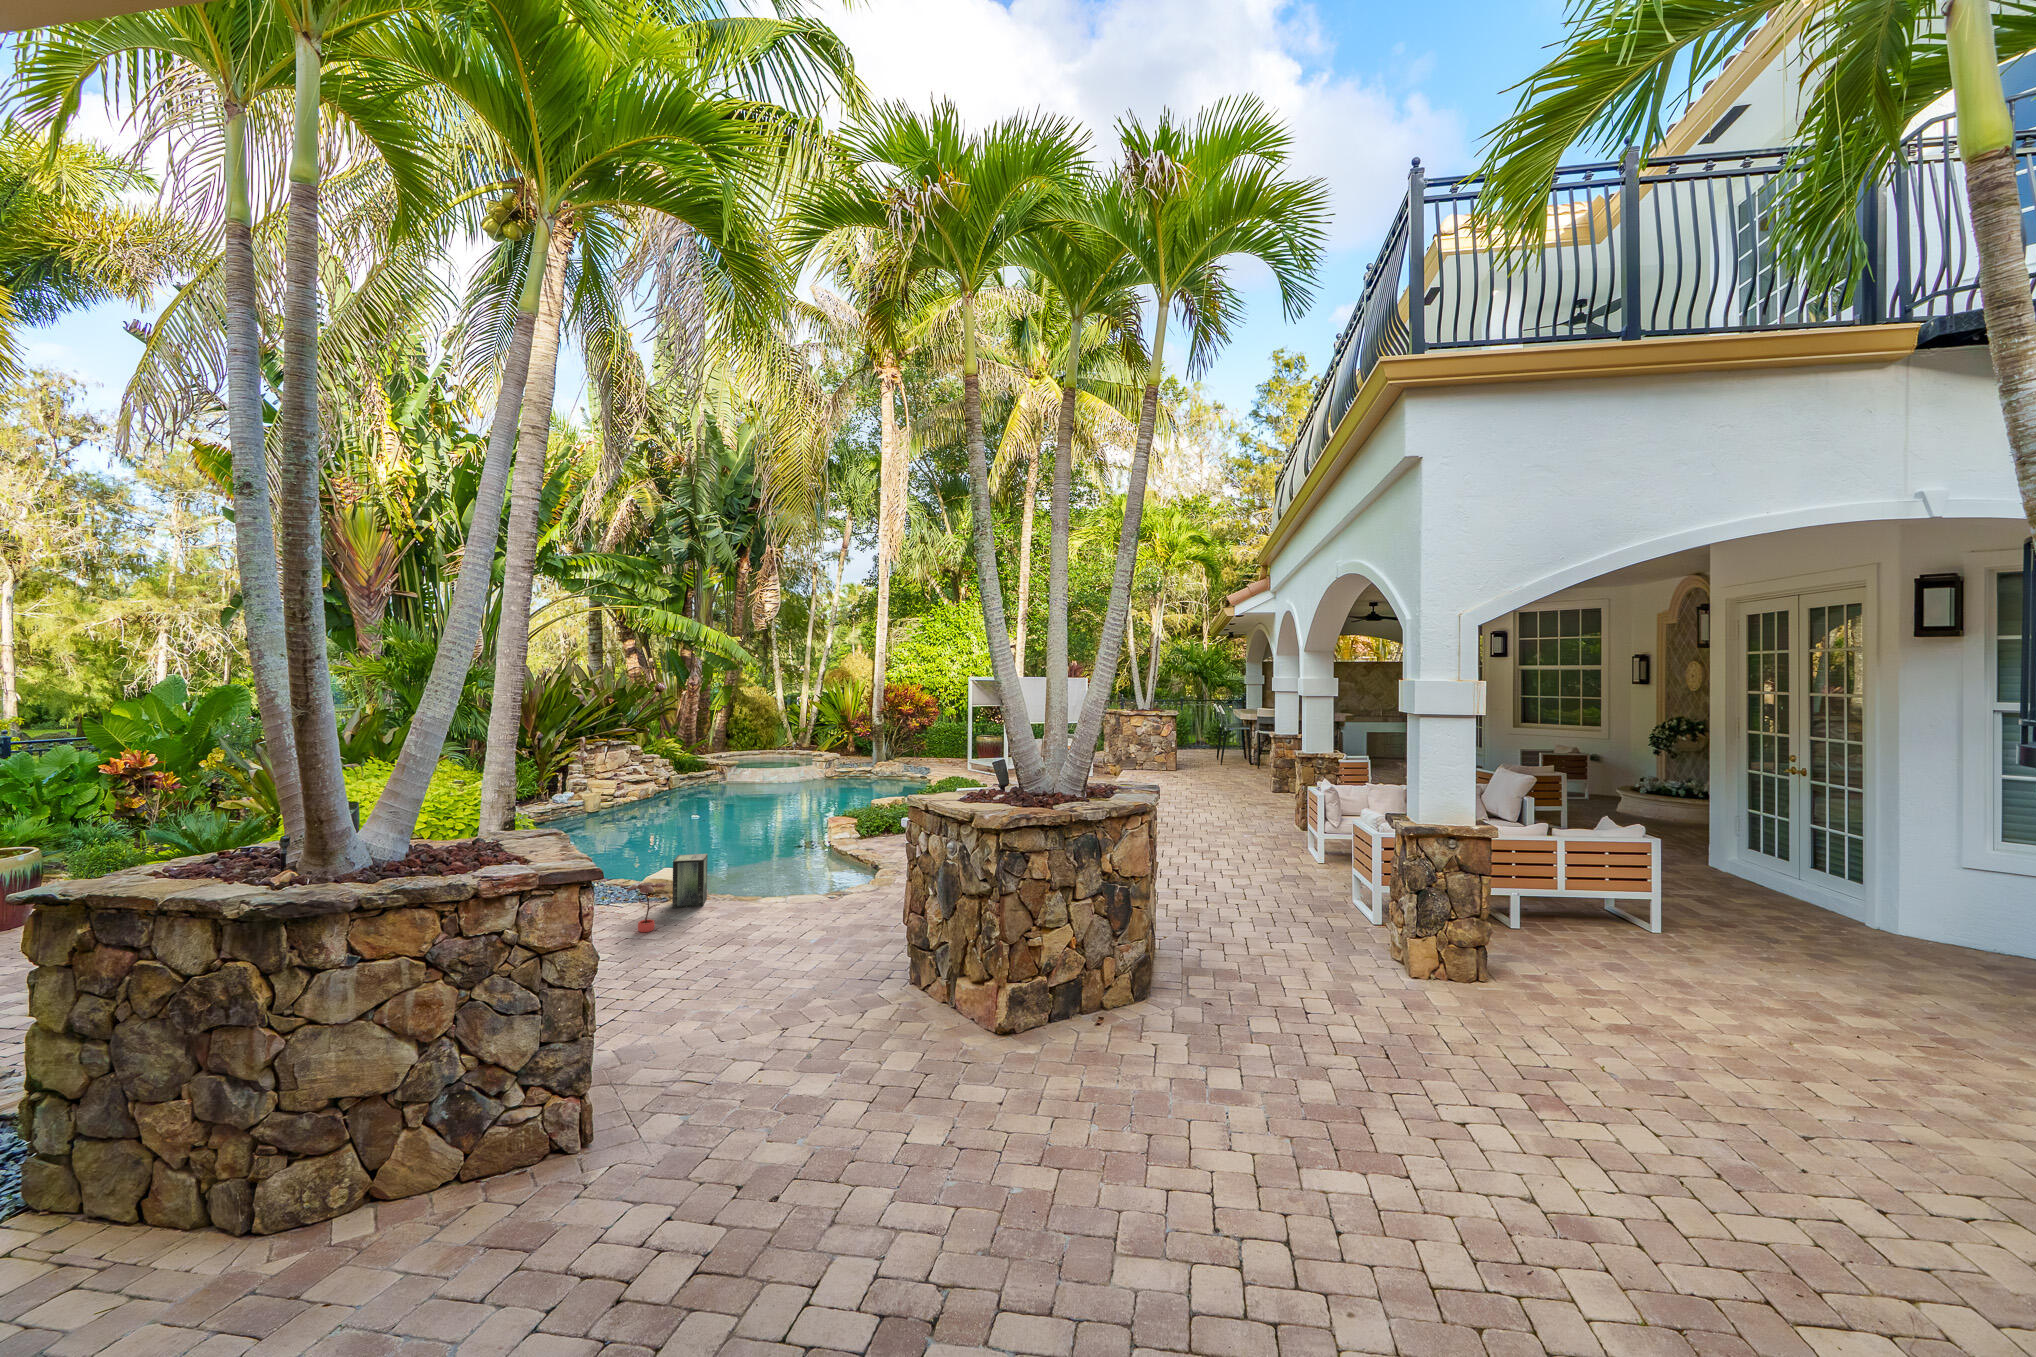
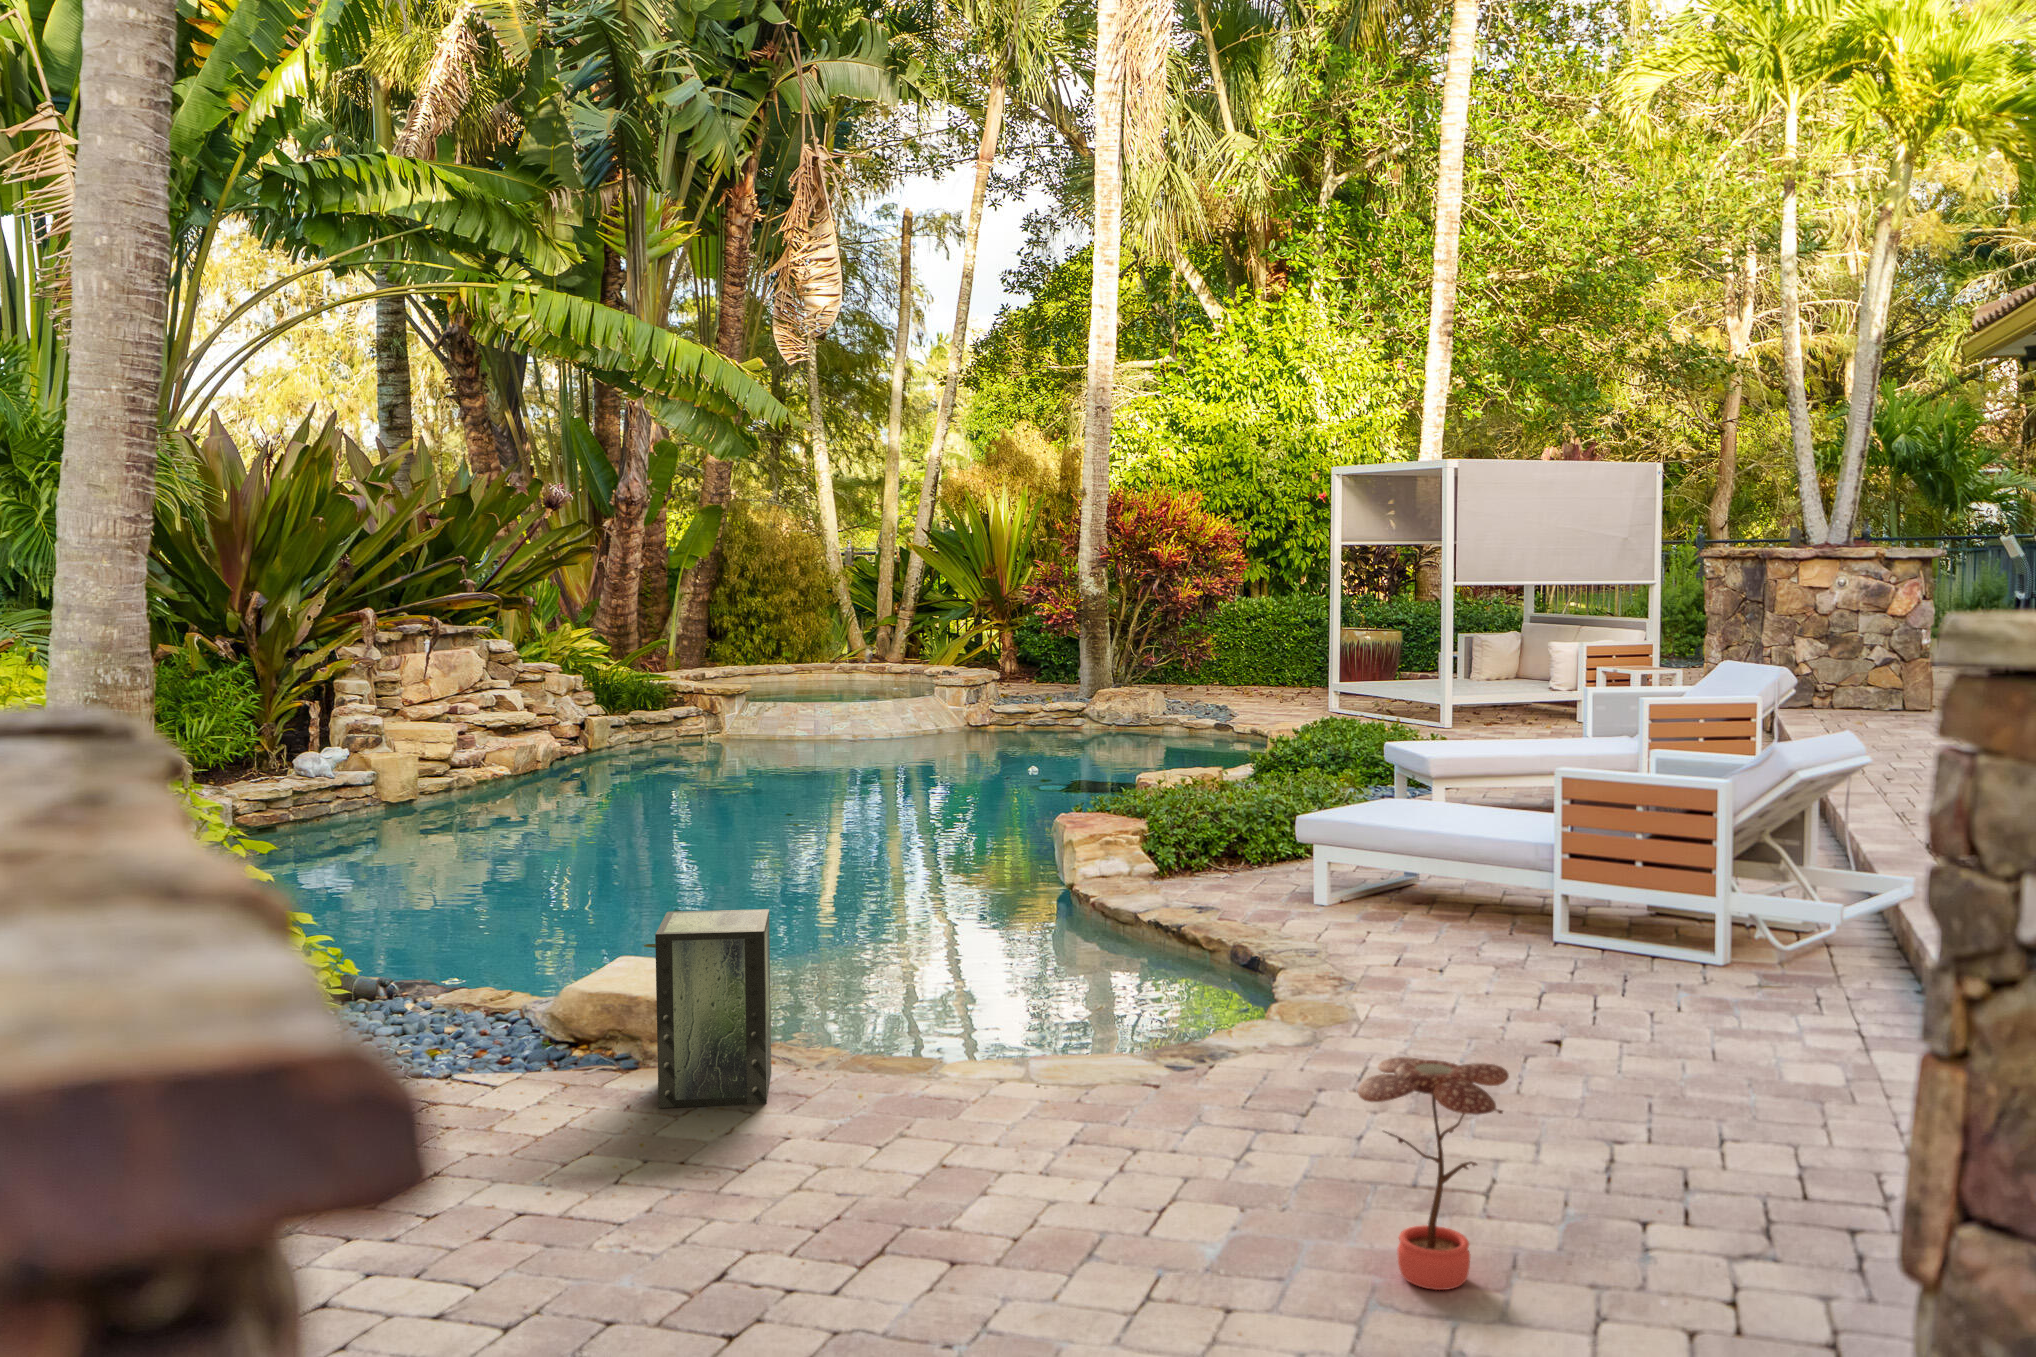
potted plant: present [626,882,667,932] -> present [1358,1057,1509,1290]

